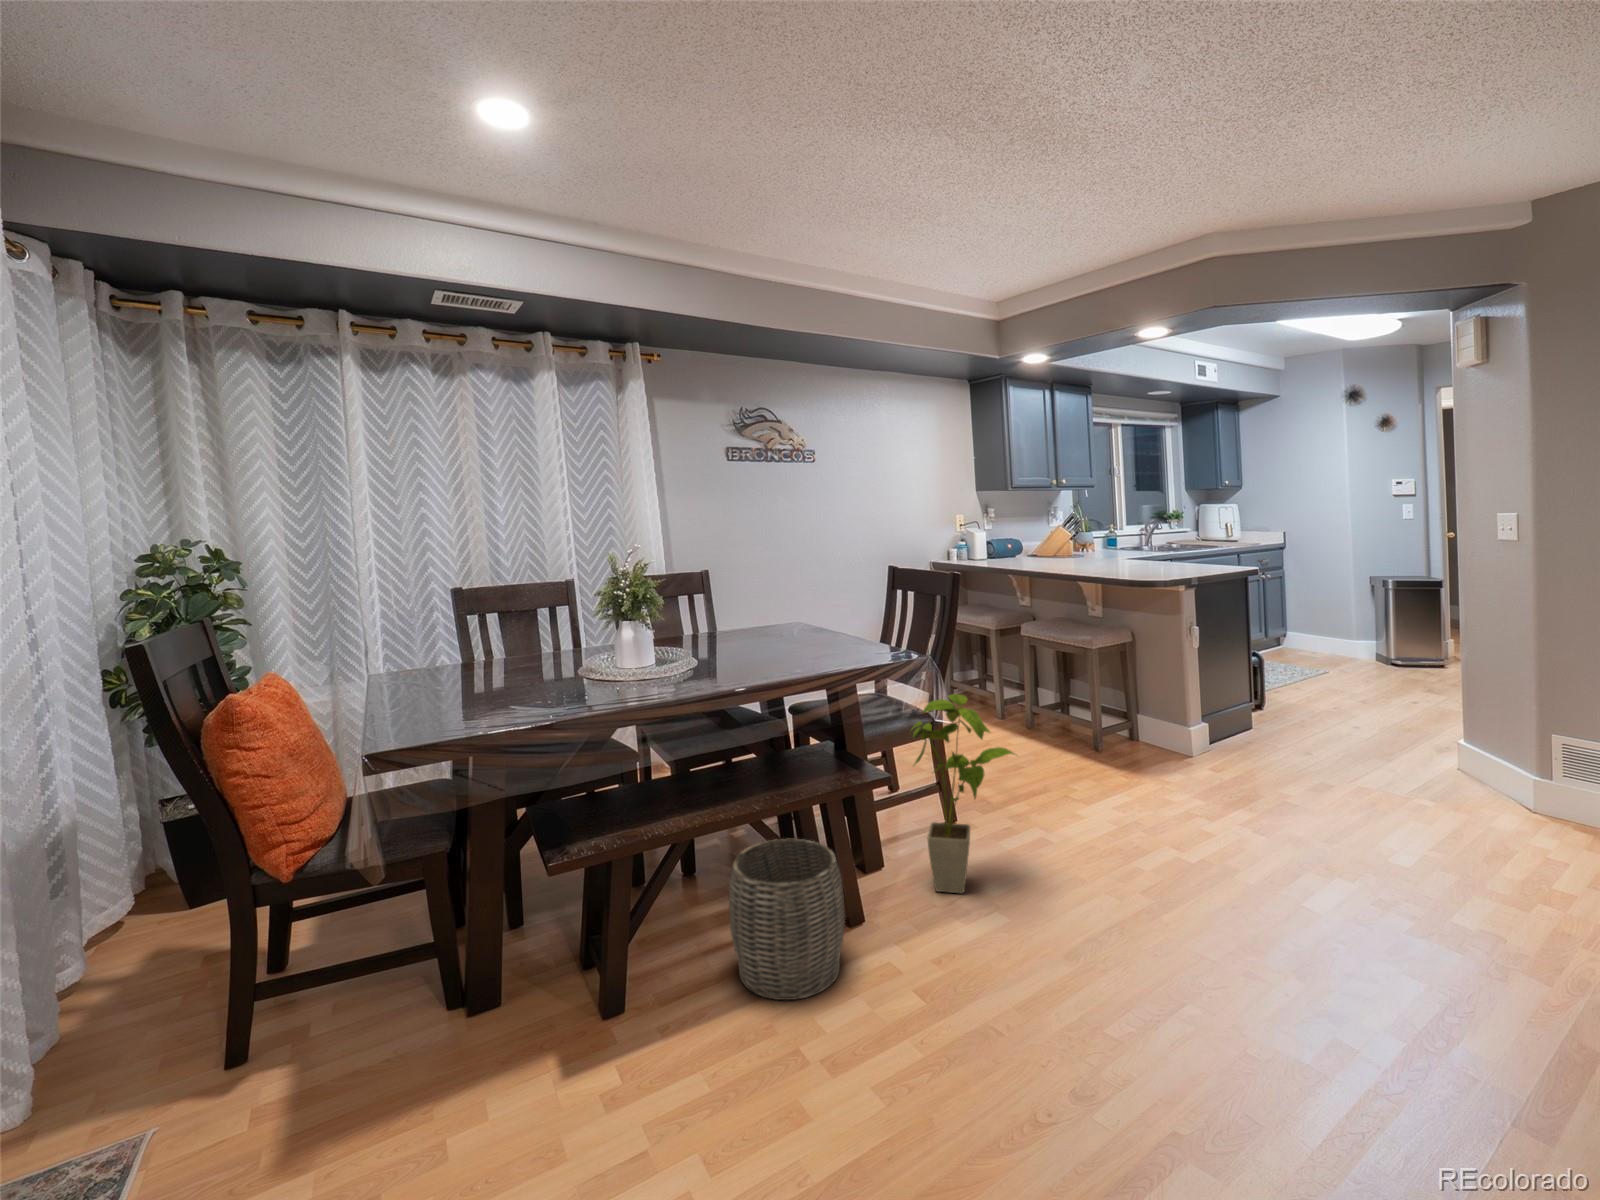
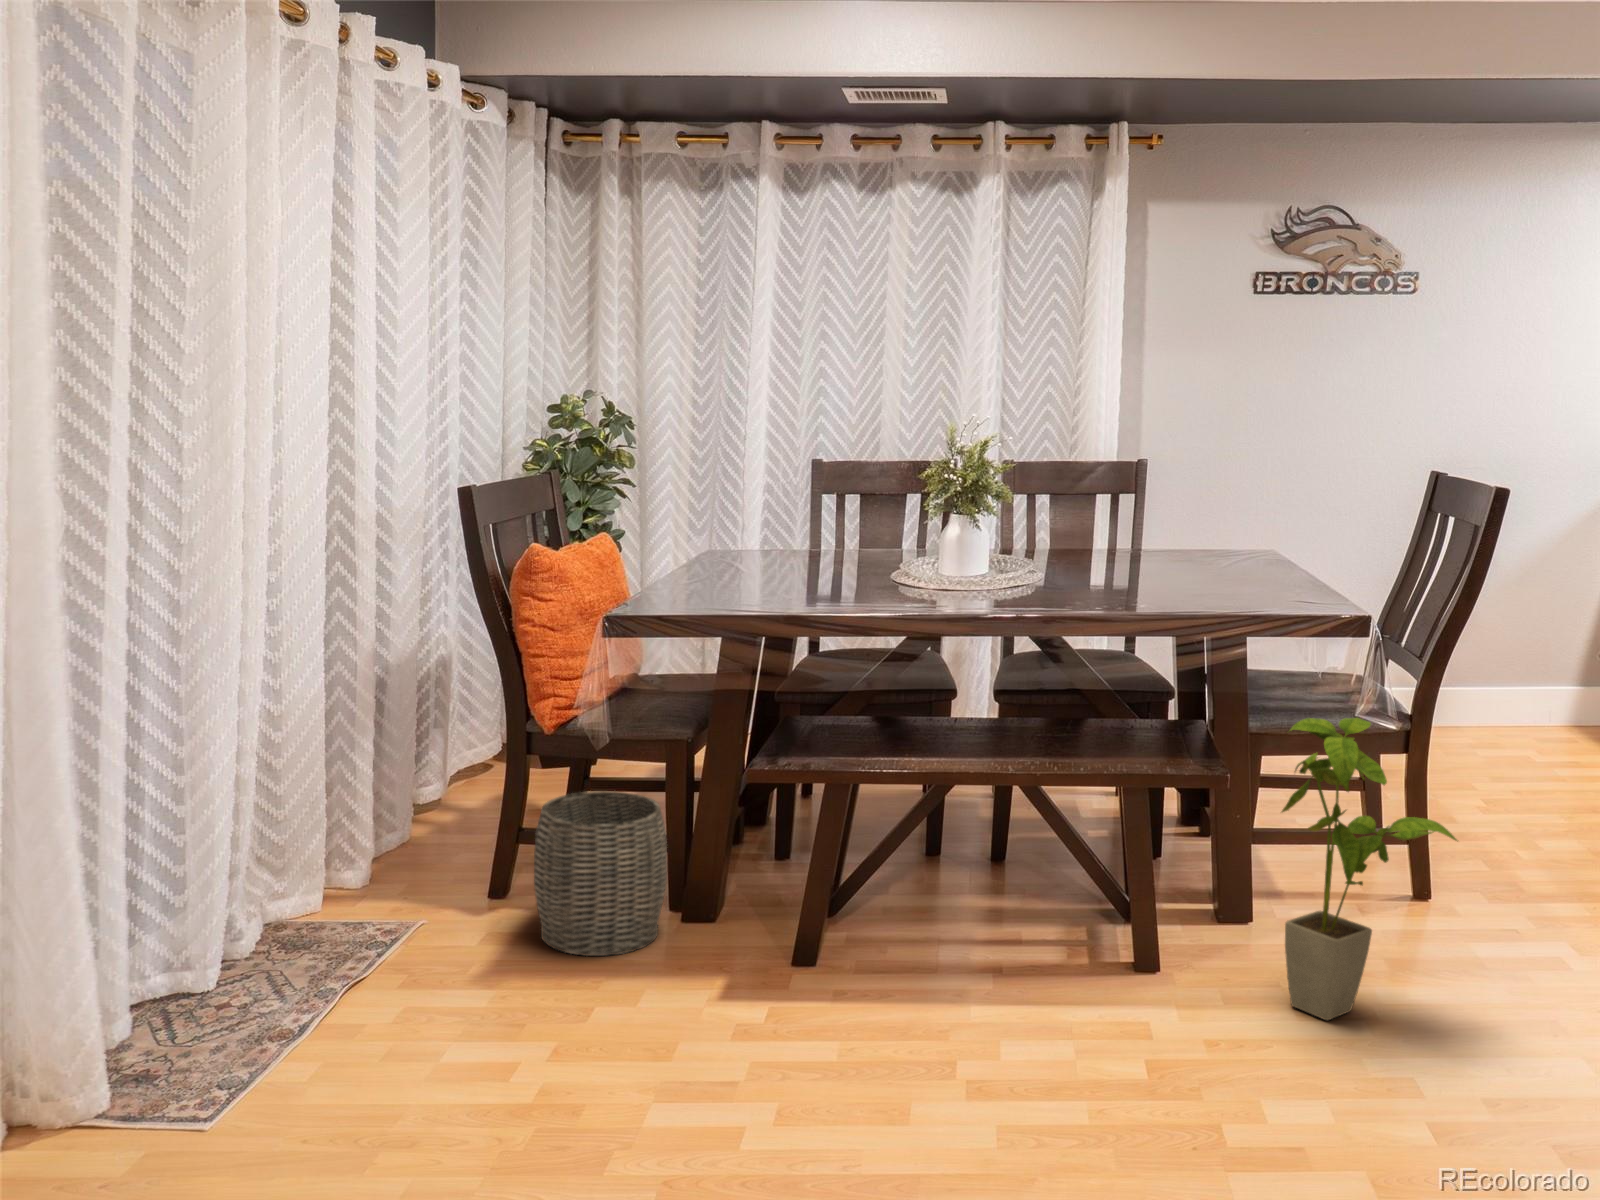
woven basket: present [729,839,845,1000] -> present [534,791,667,956]

